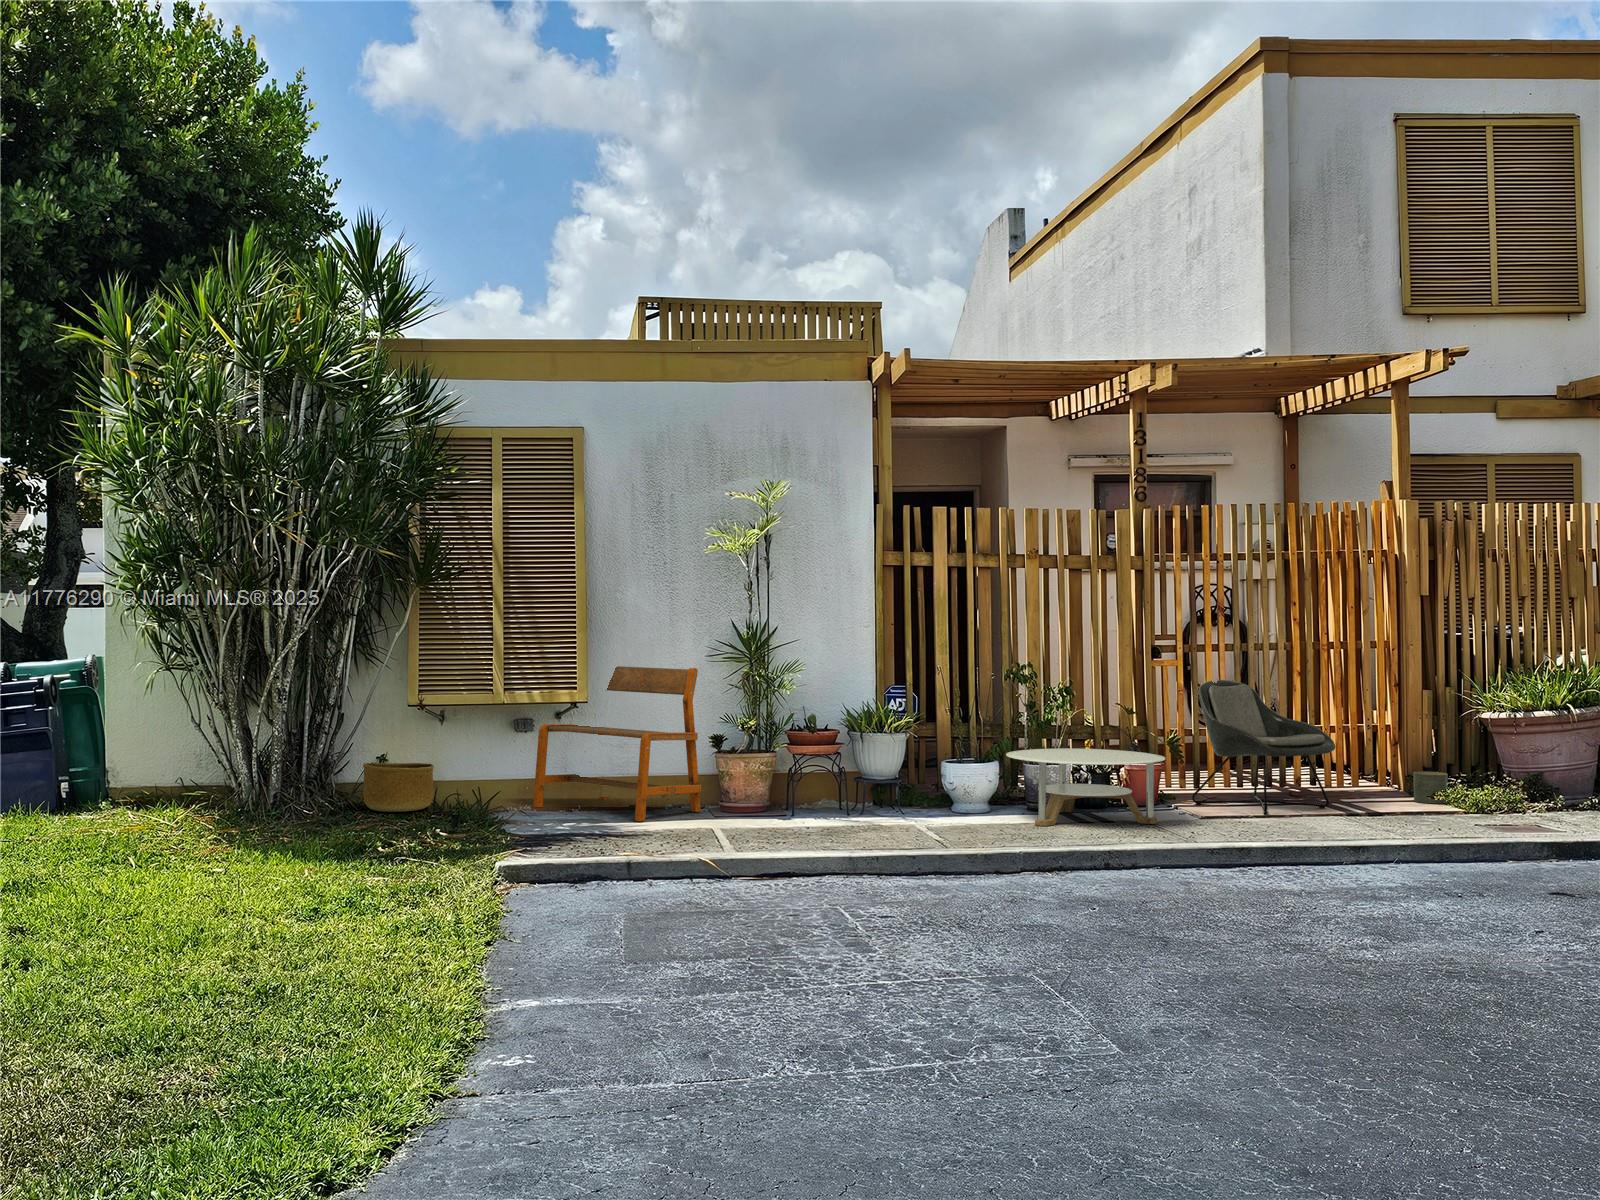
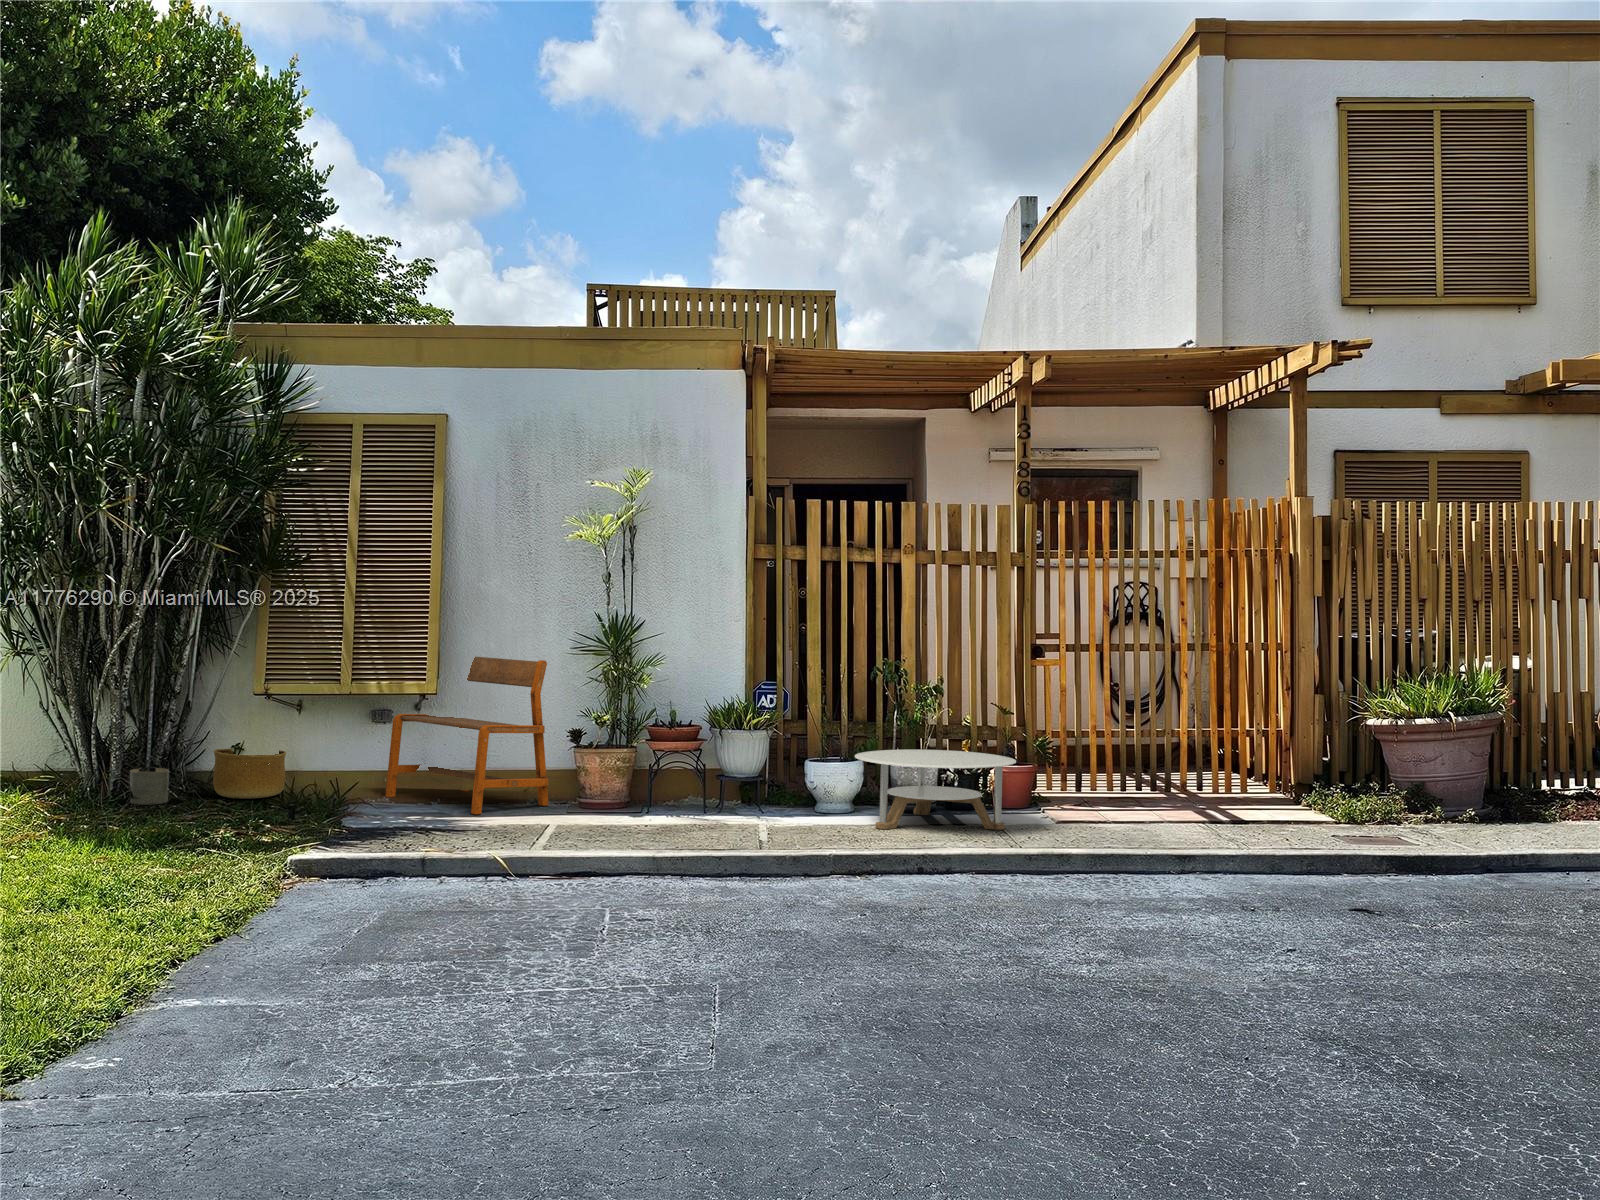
lounge chair: present [1192,680,1335,815] -> none [1063,682,1210,823]
planter: present [1413,772,1448,804] -> present [130,768,169,805]

